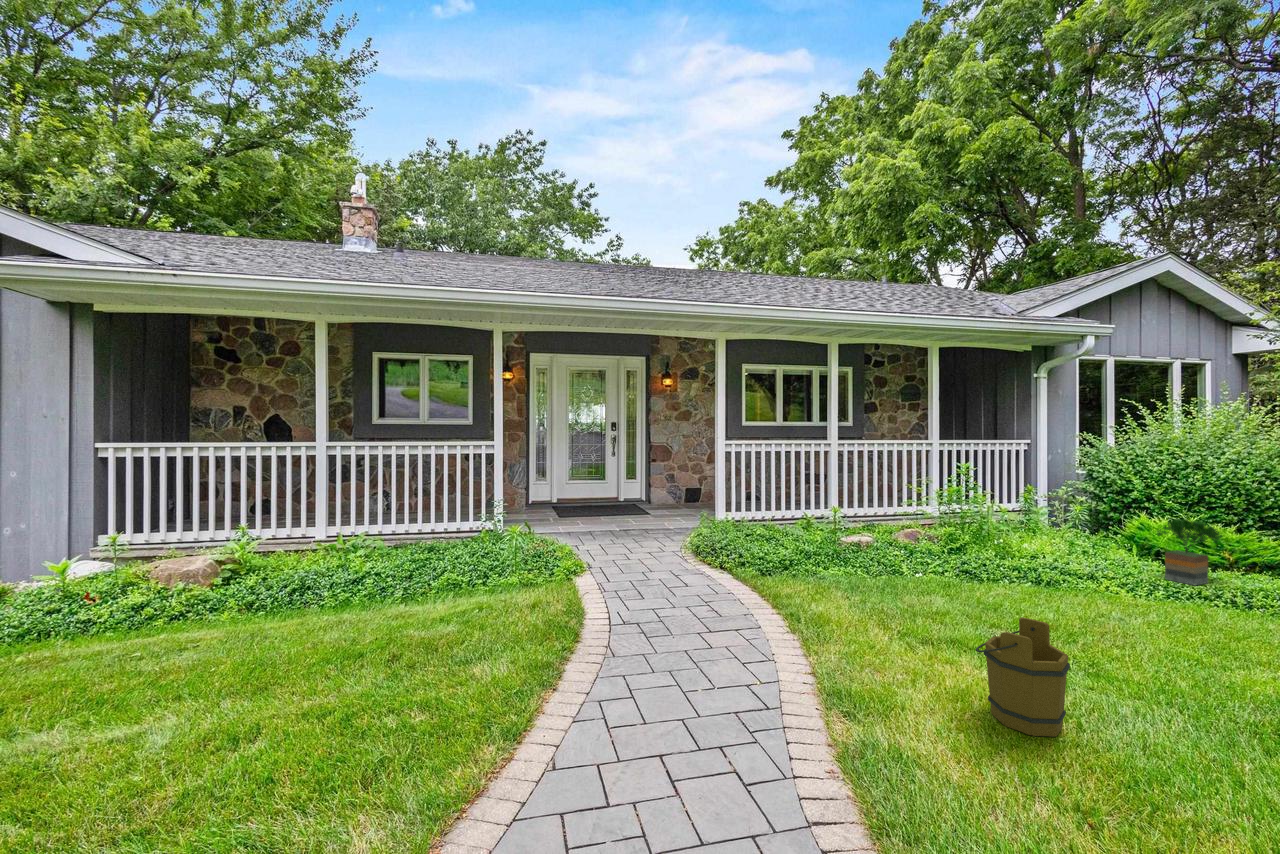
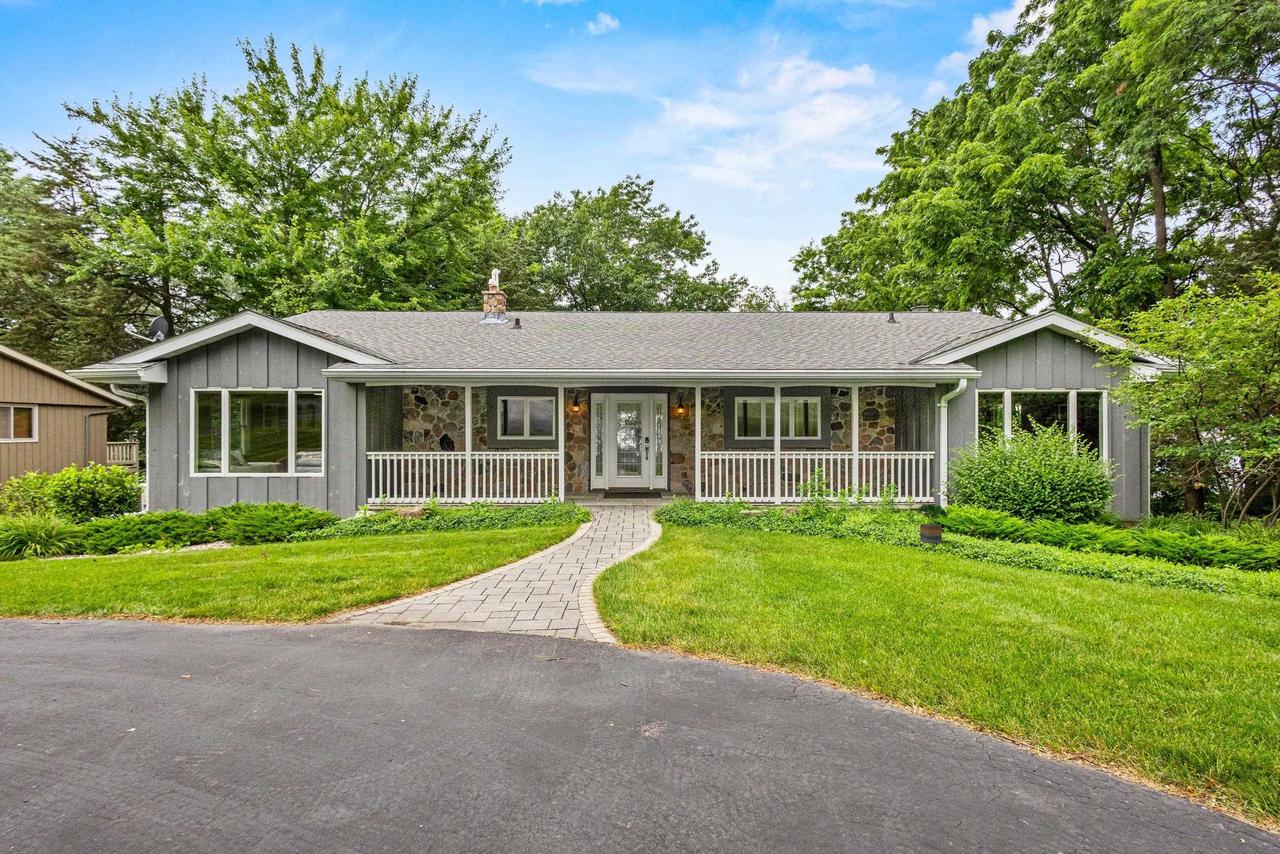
bucket: present [976,617,1070,737] -> none [689,530,718,570]

